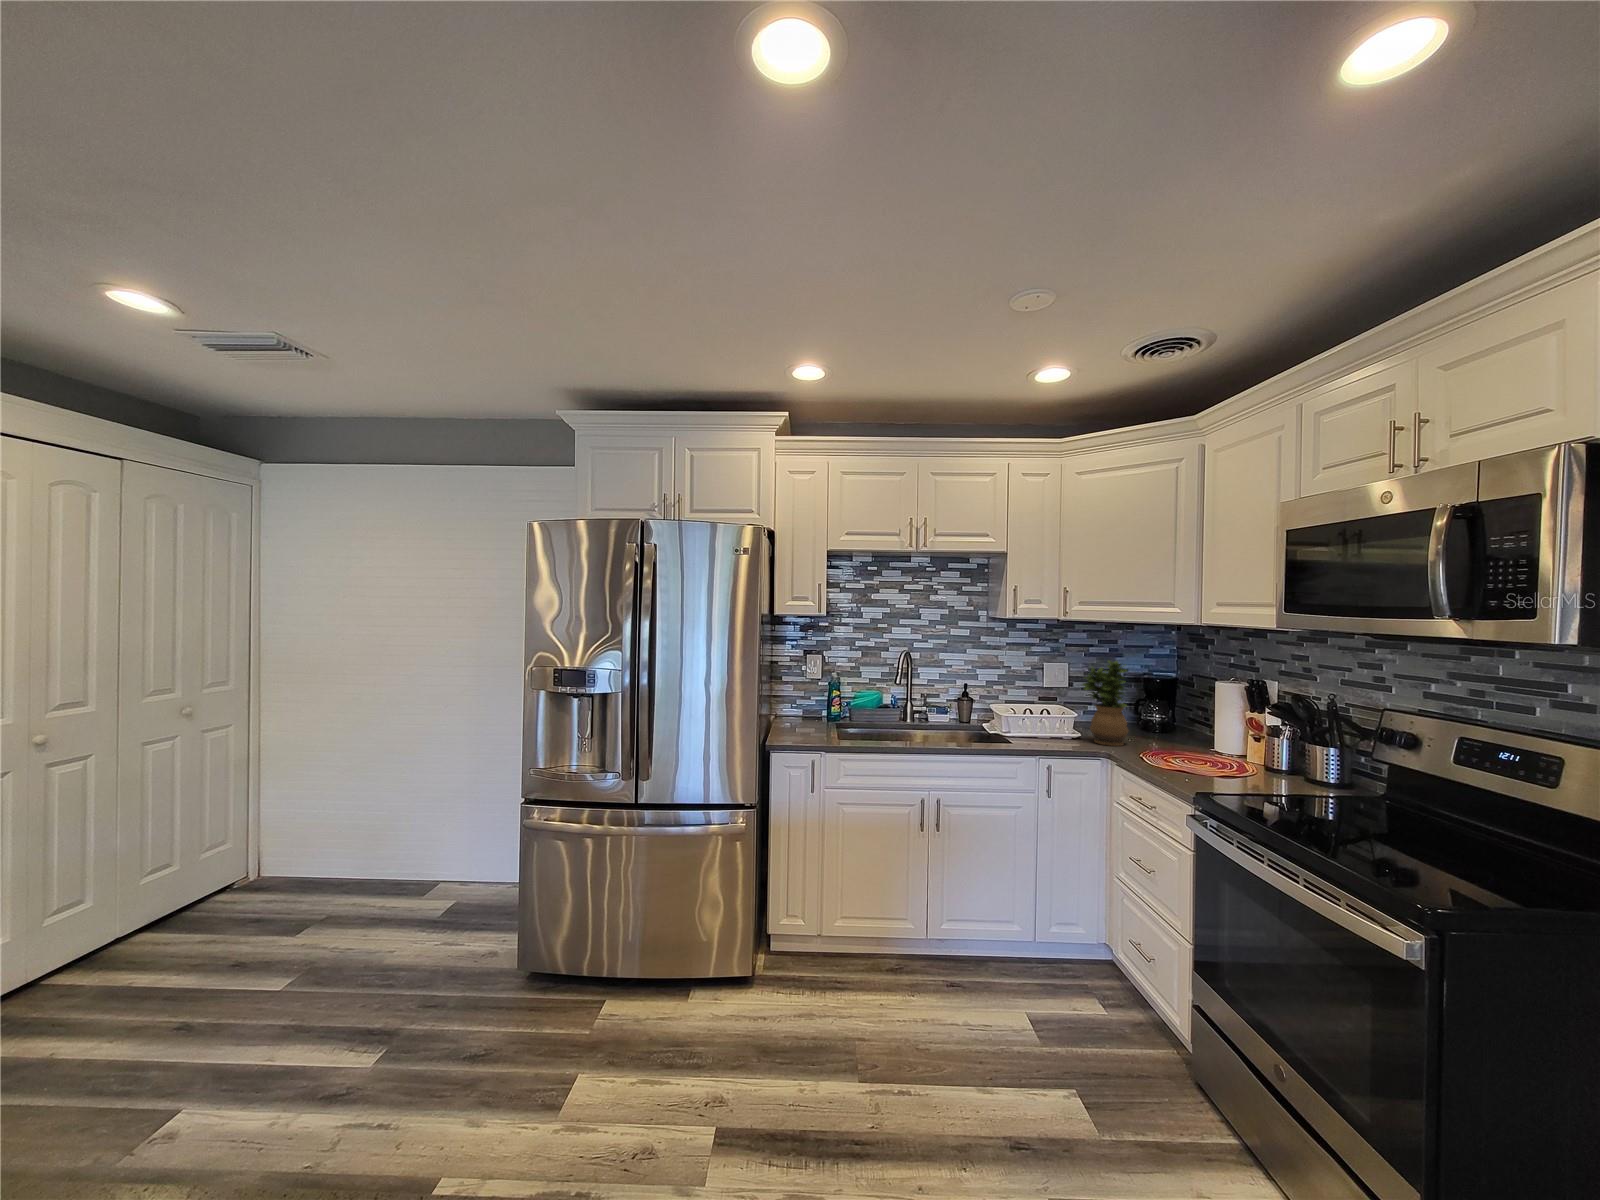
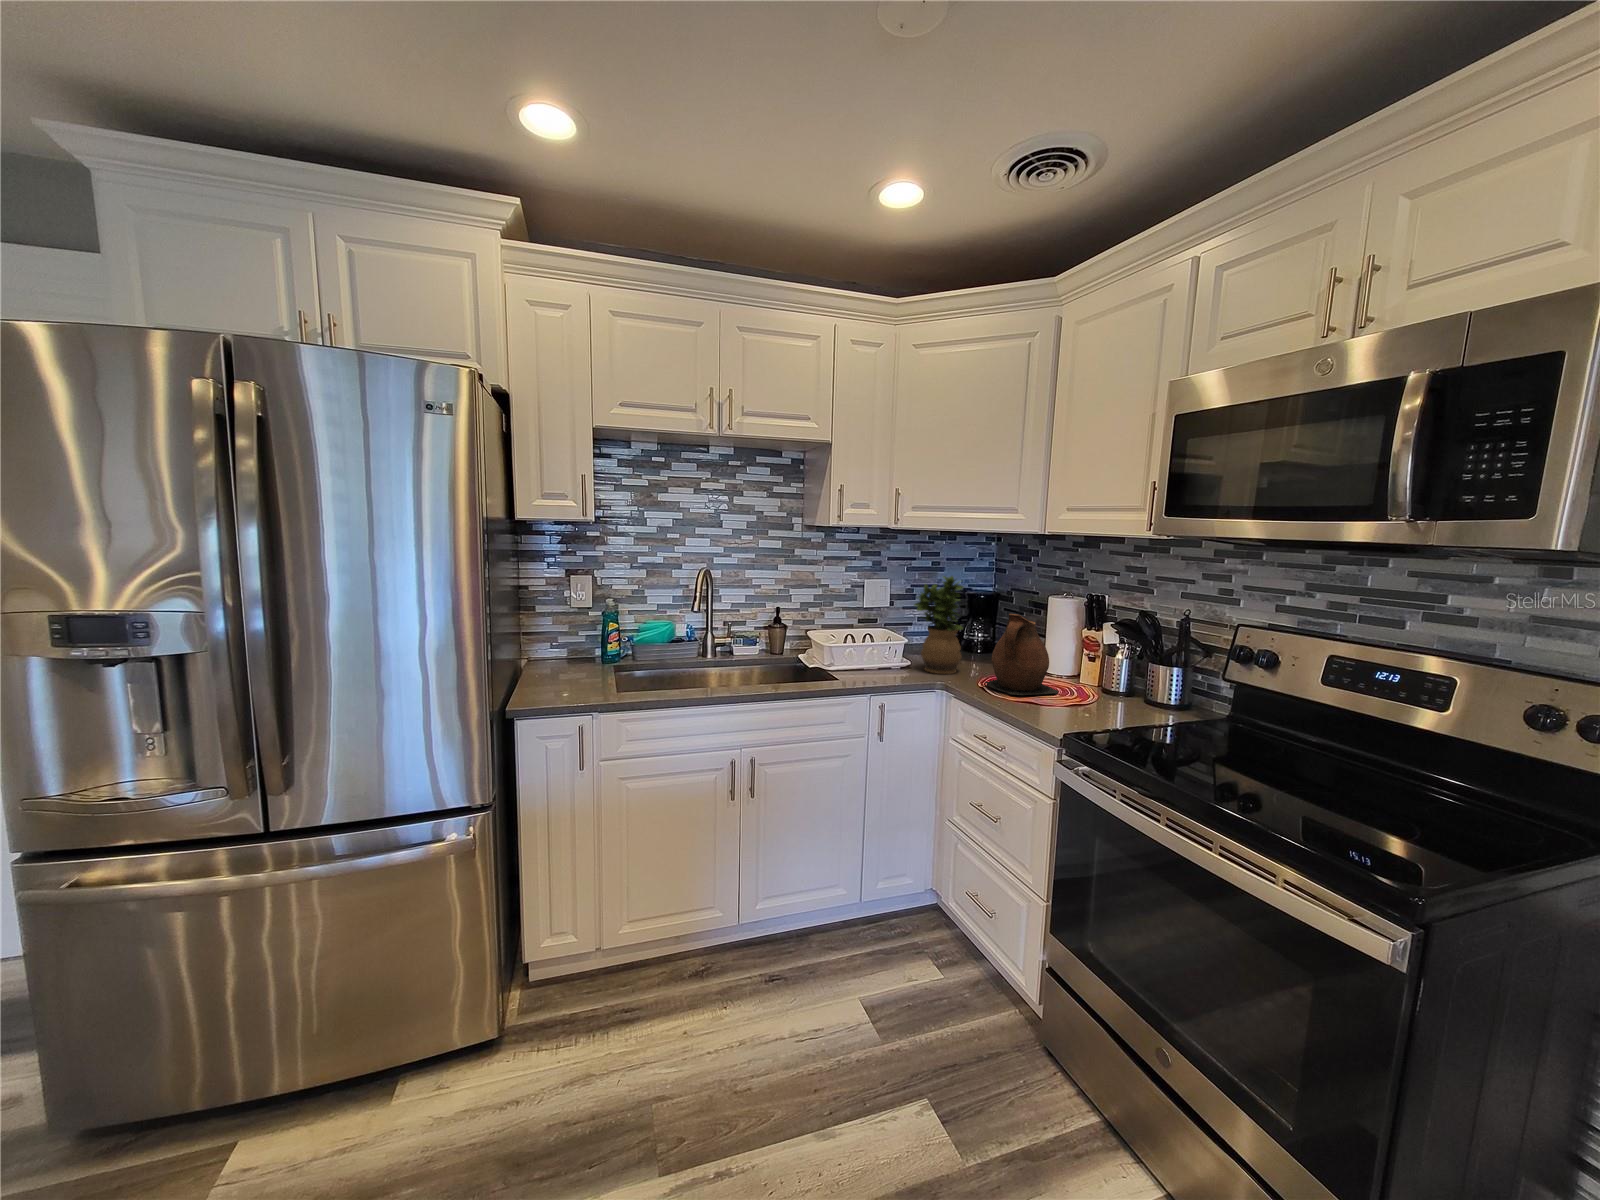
ceramic pitcher: none [1141,693,1215,767] -> present [985,614,1058,695]

